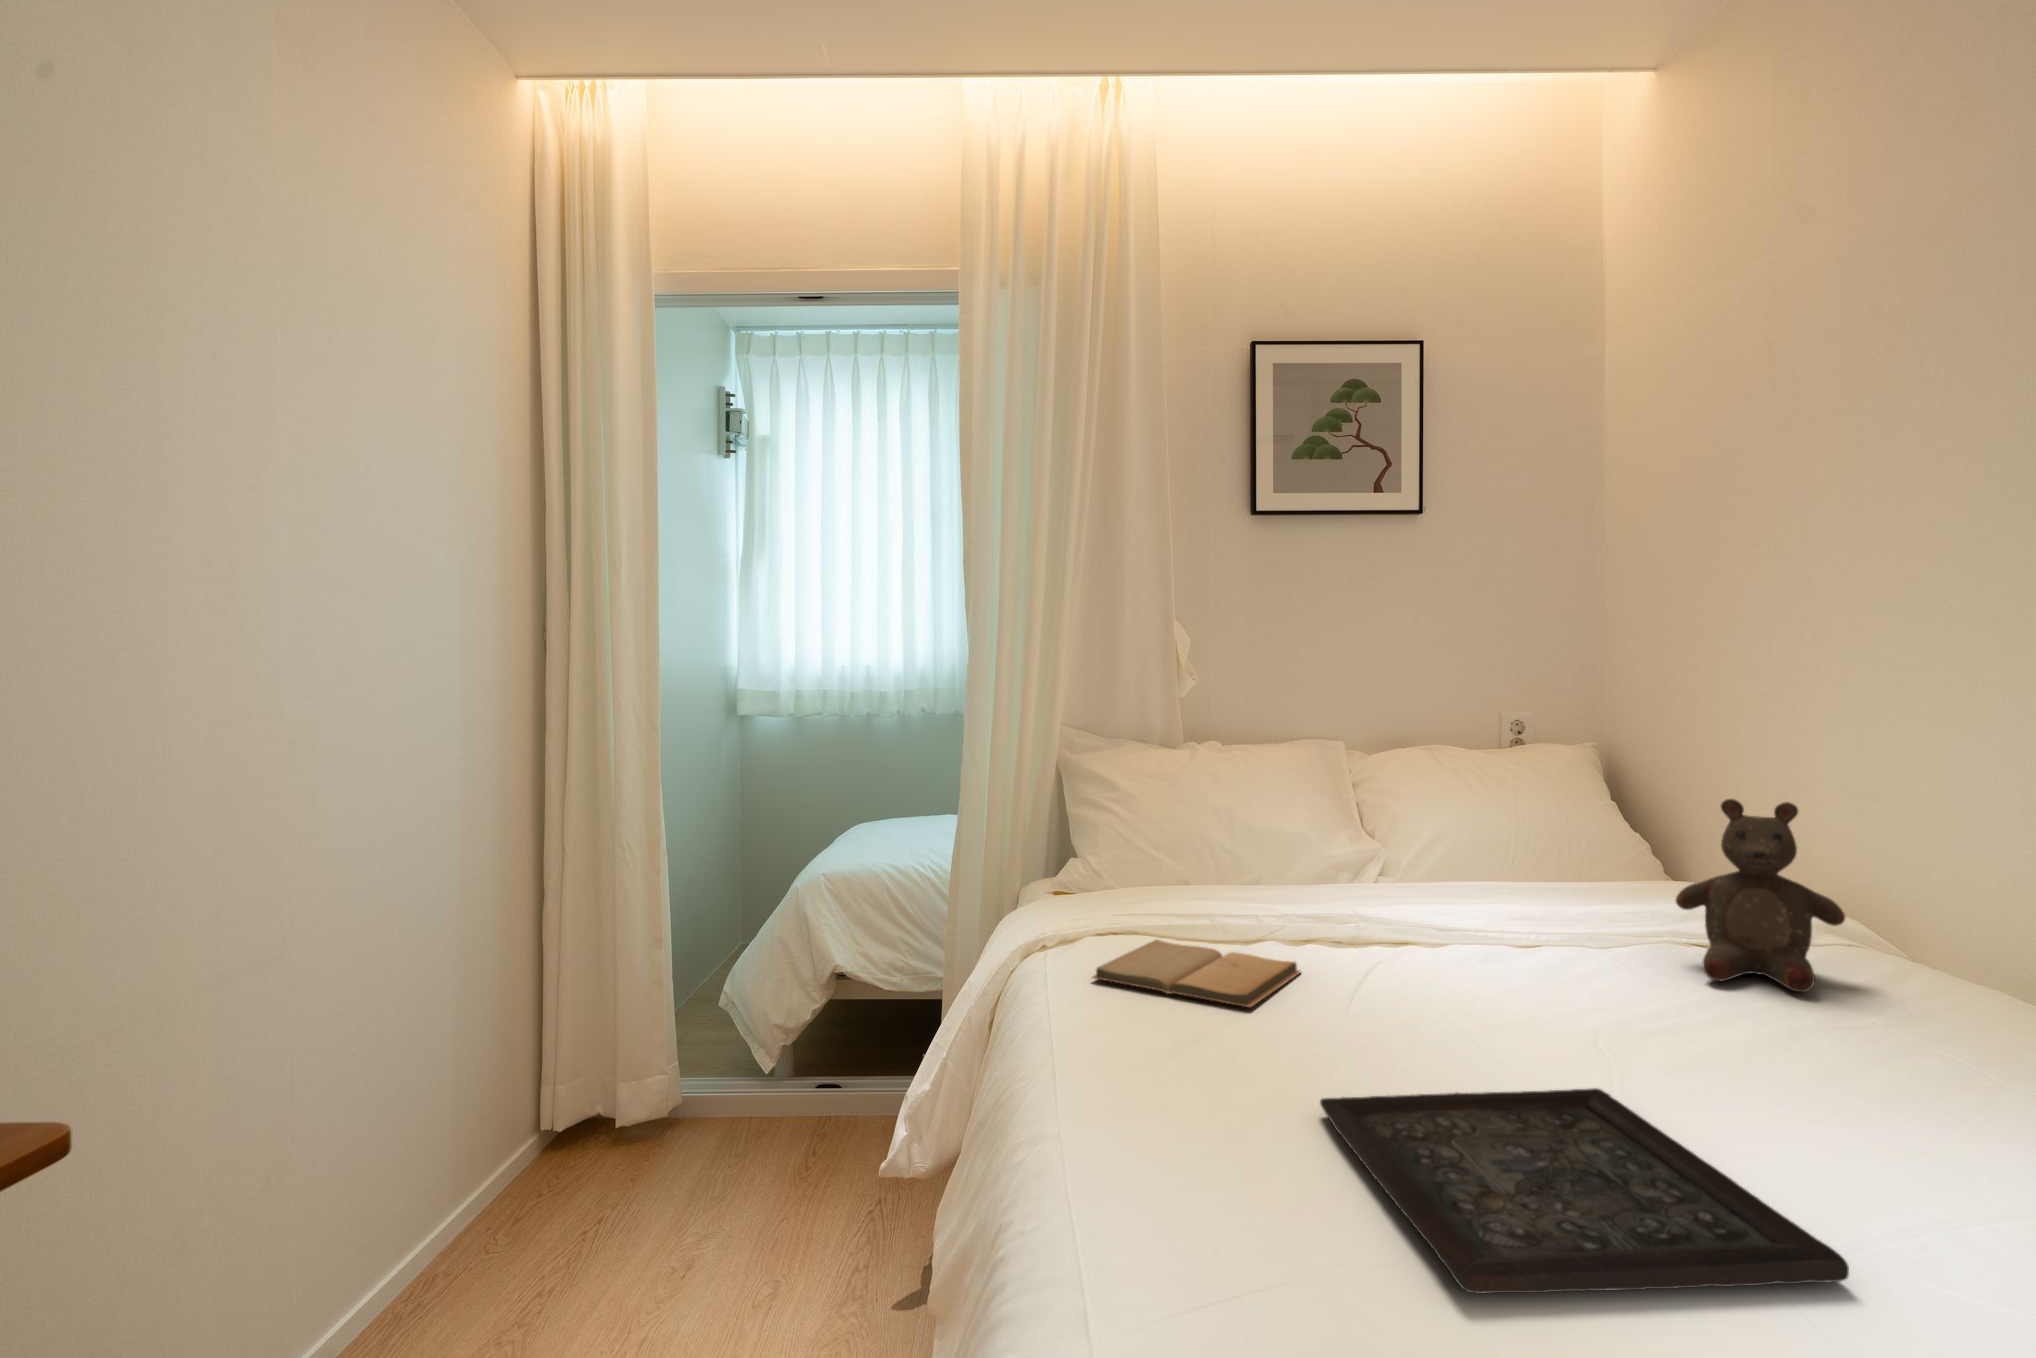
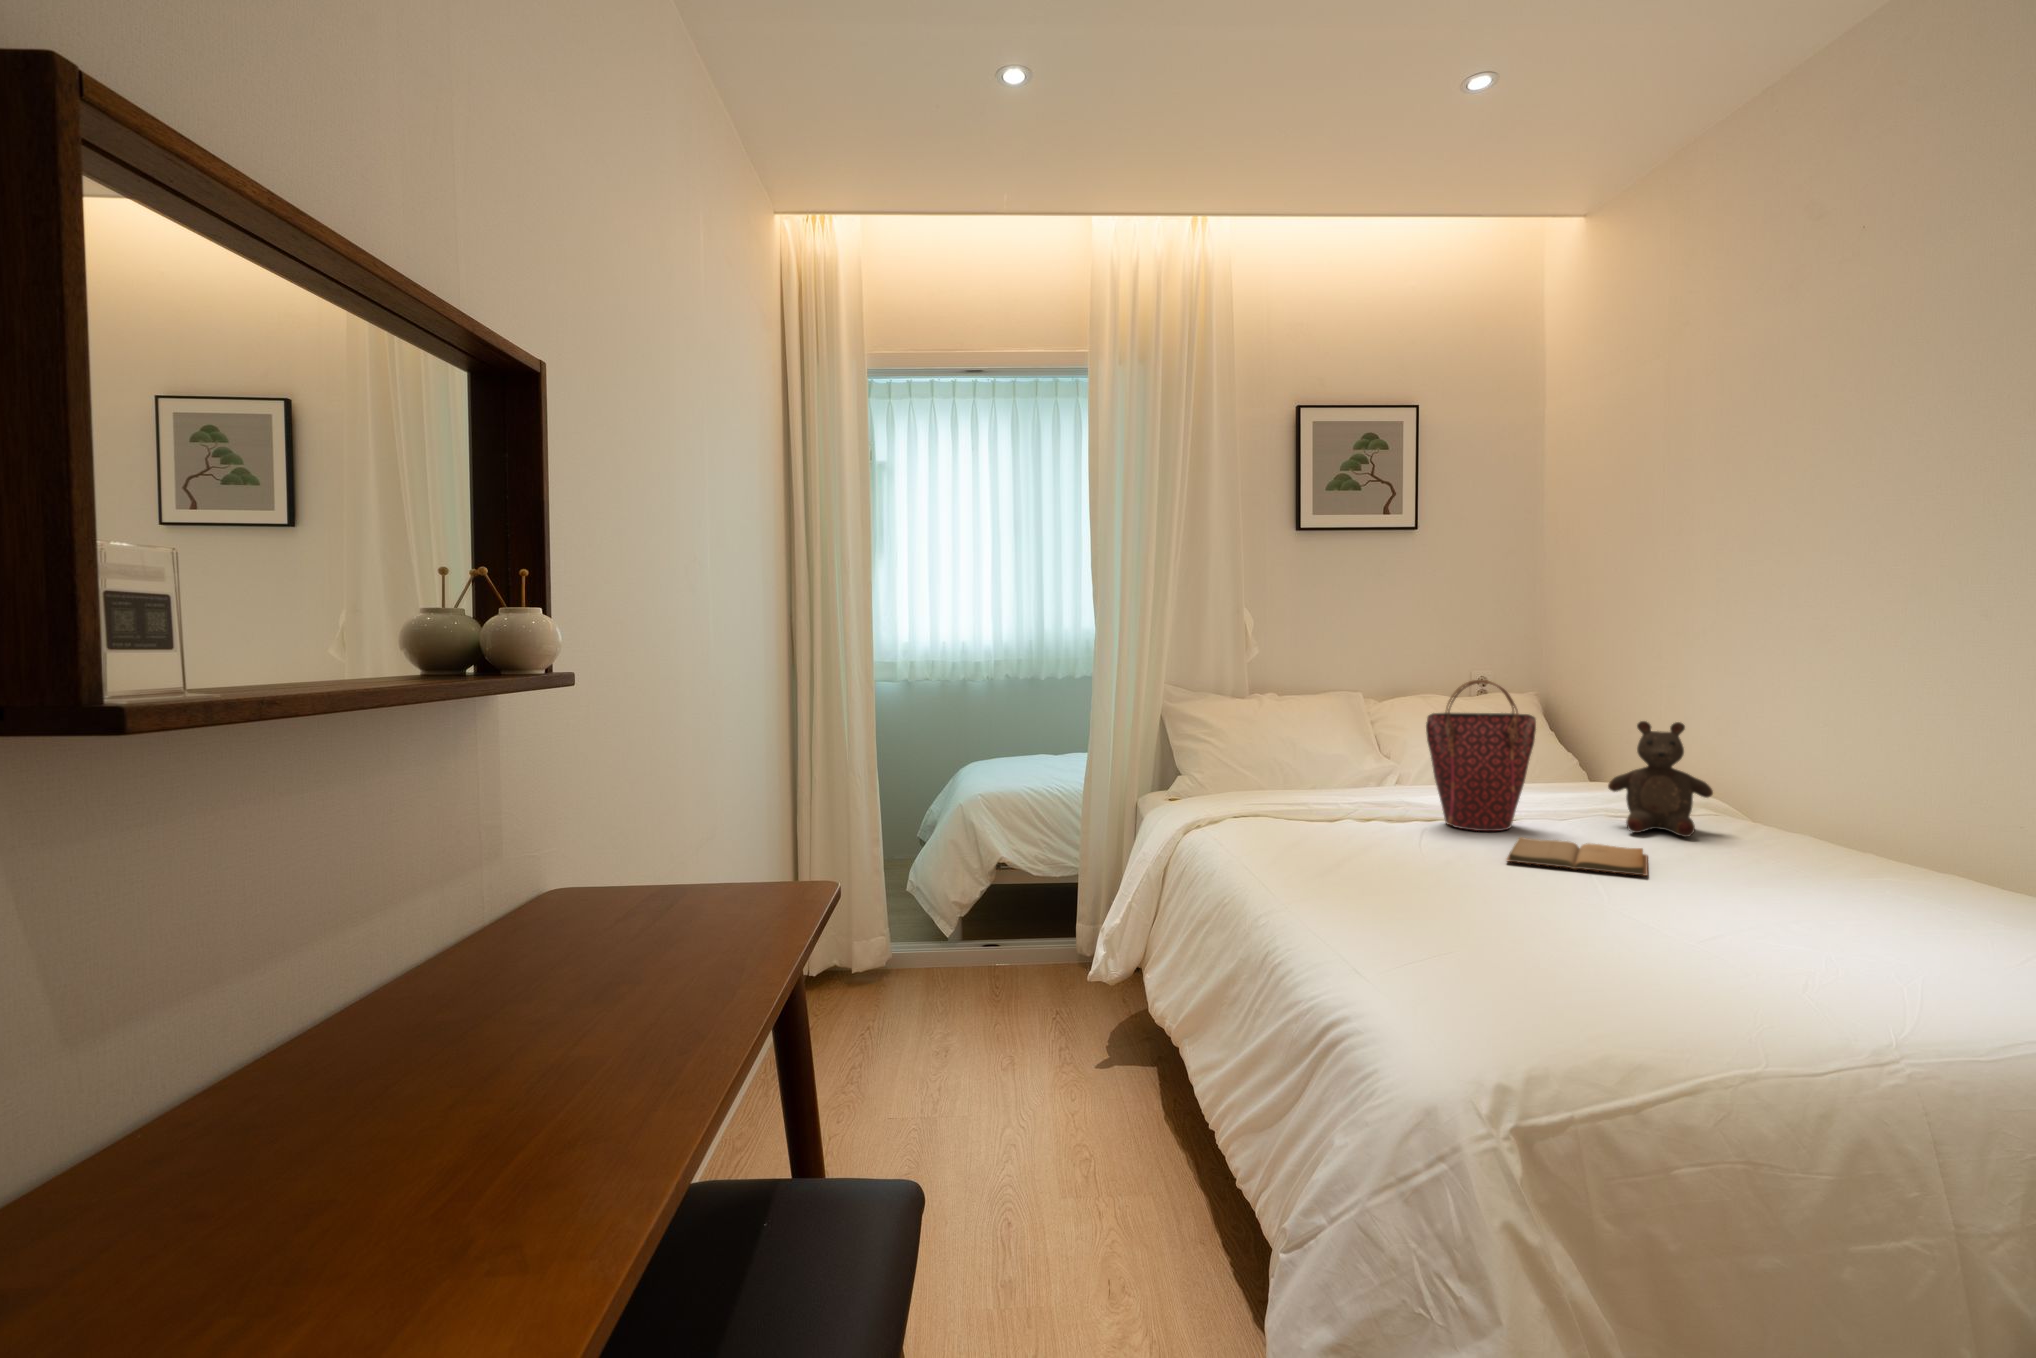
handbag: none [1389,730,1559,971] -> present [1426,680,1536,831]
book: present [1093,940,1300,1007] -> present [1506,837,1648,876]
tray: present [1320,1088,1849,1294] -> none [1423,879,1719,952]

